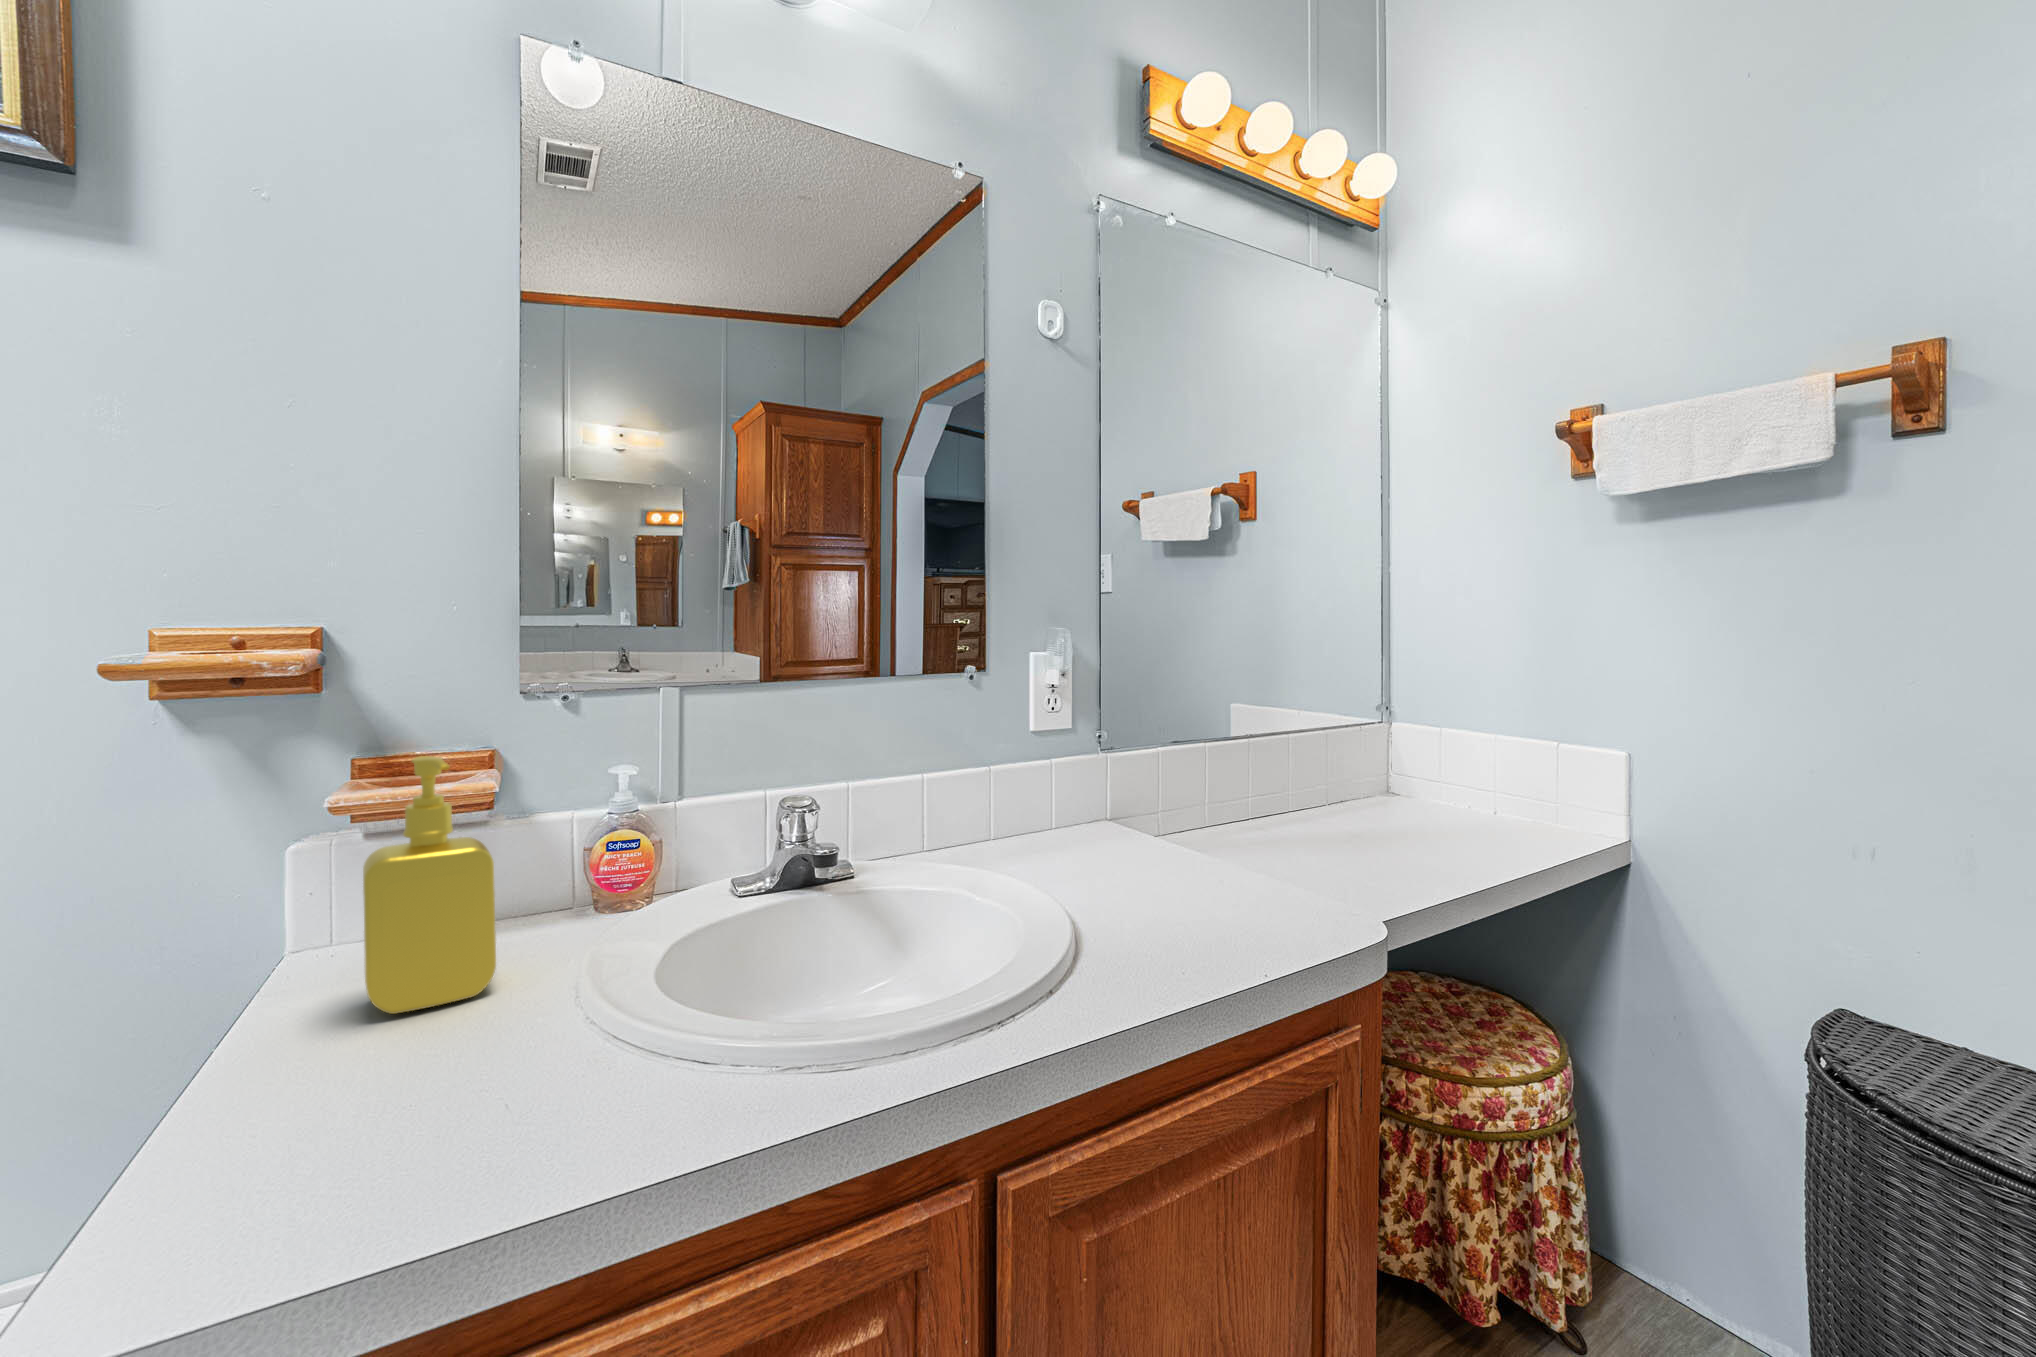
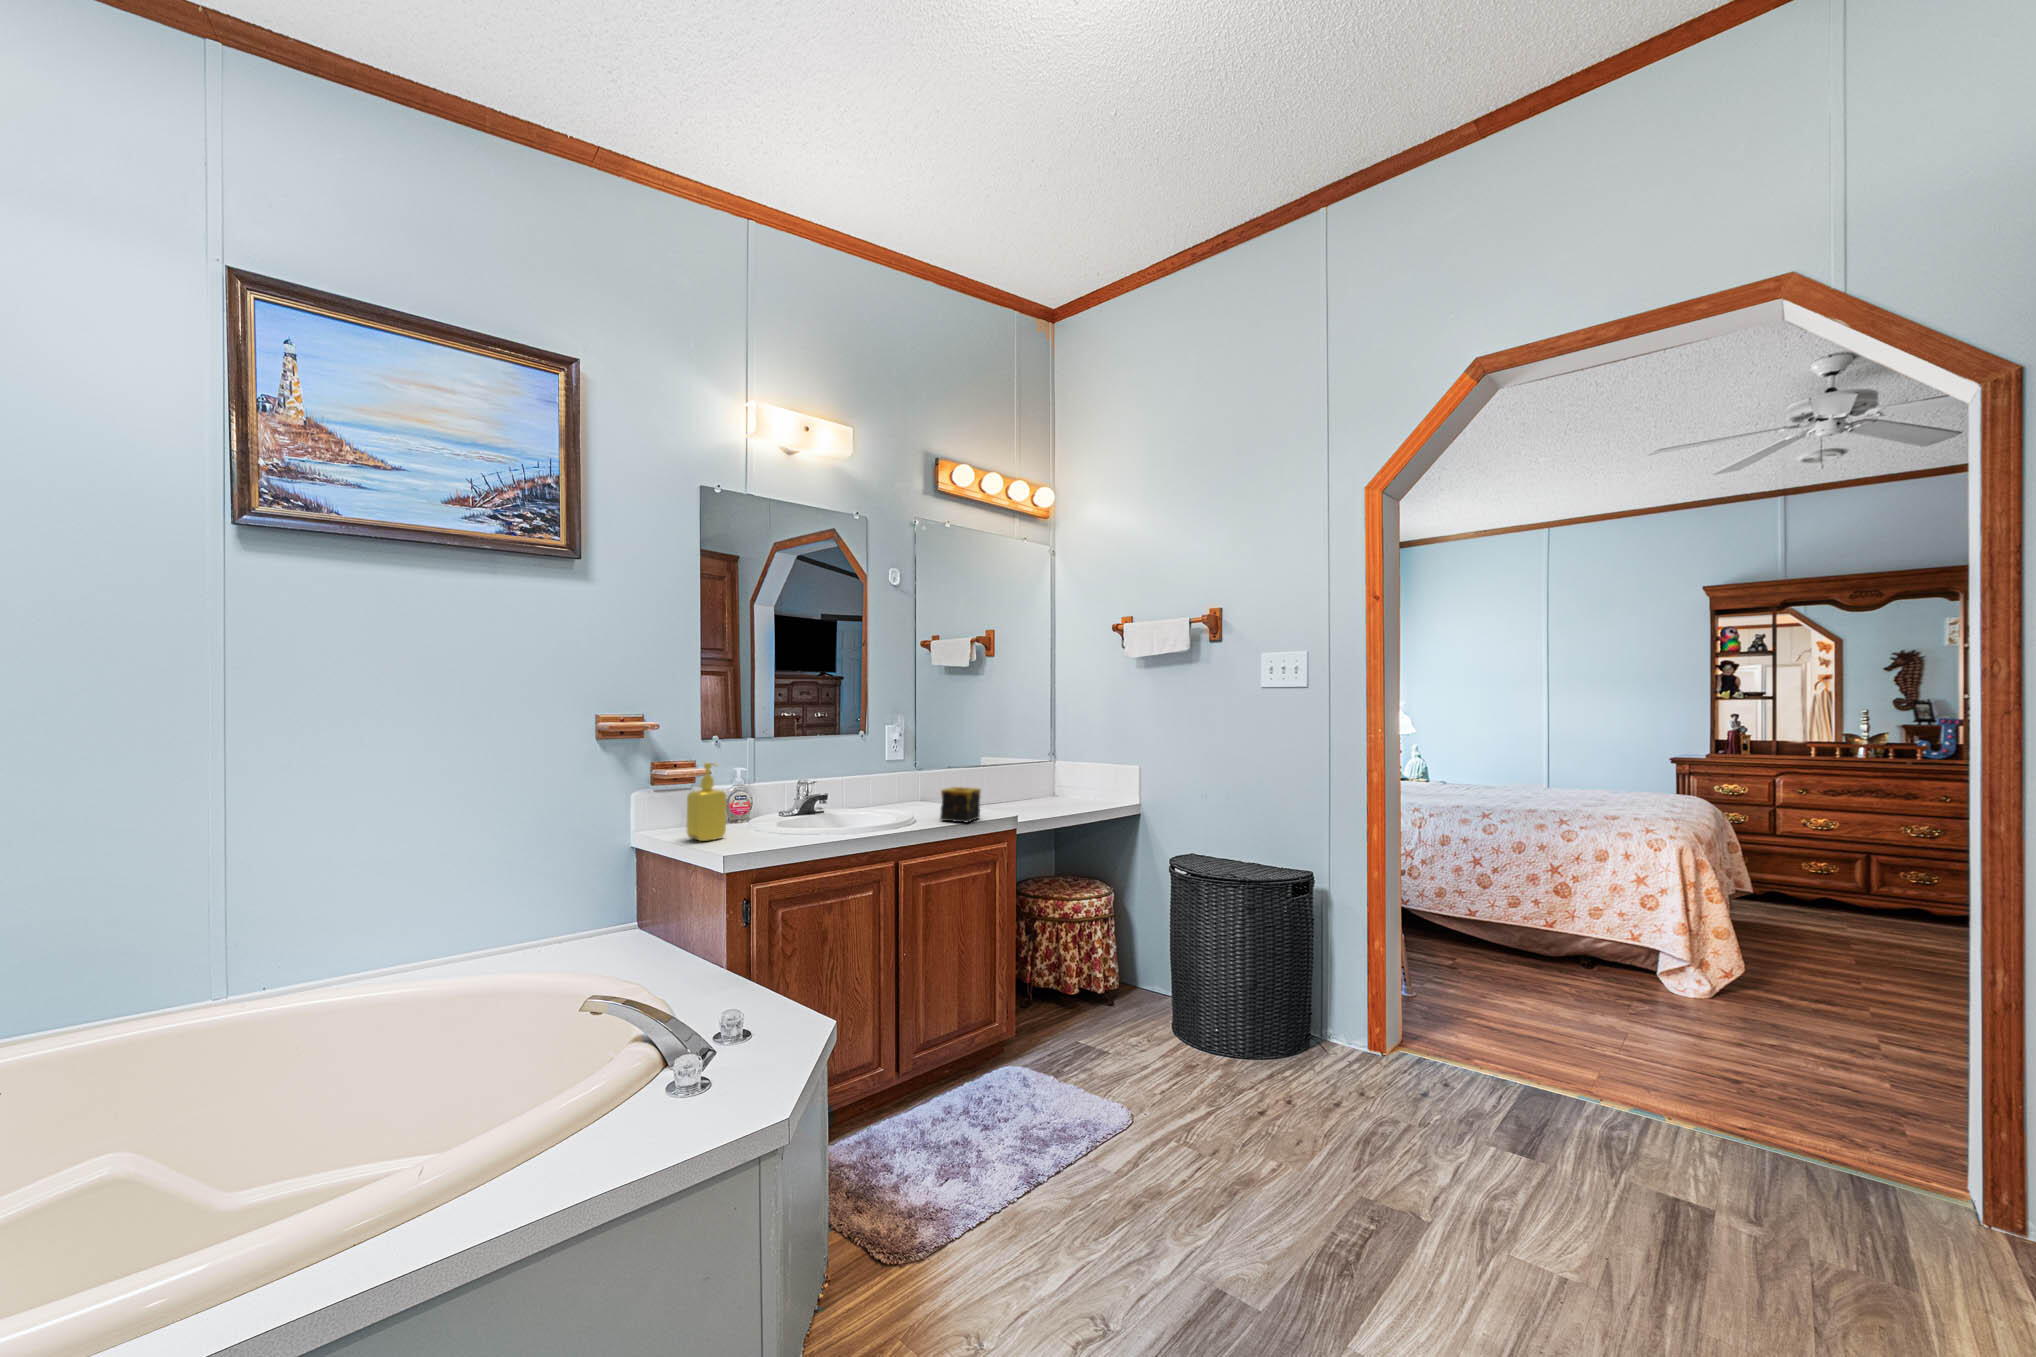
candle: none [1164,822,1281,940] -> present [940,787,981,822]

